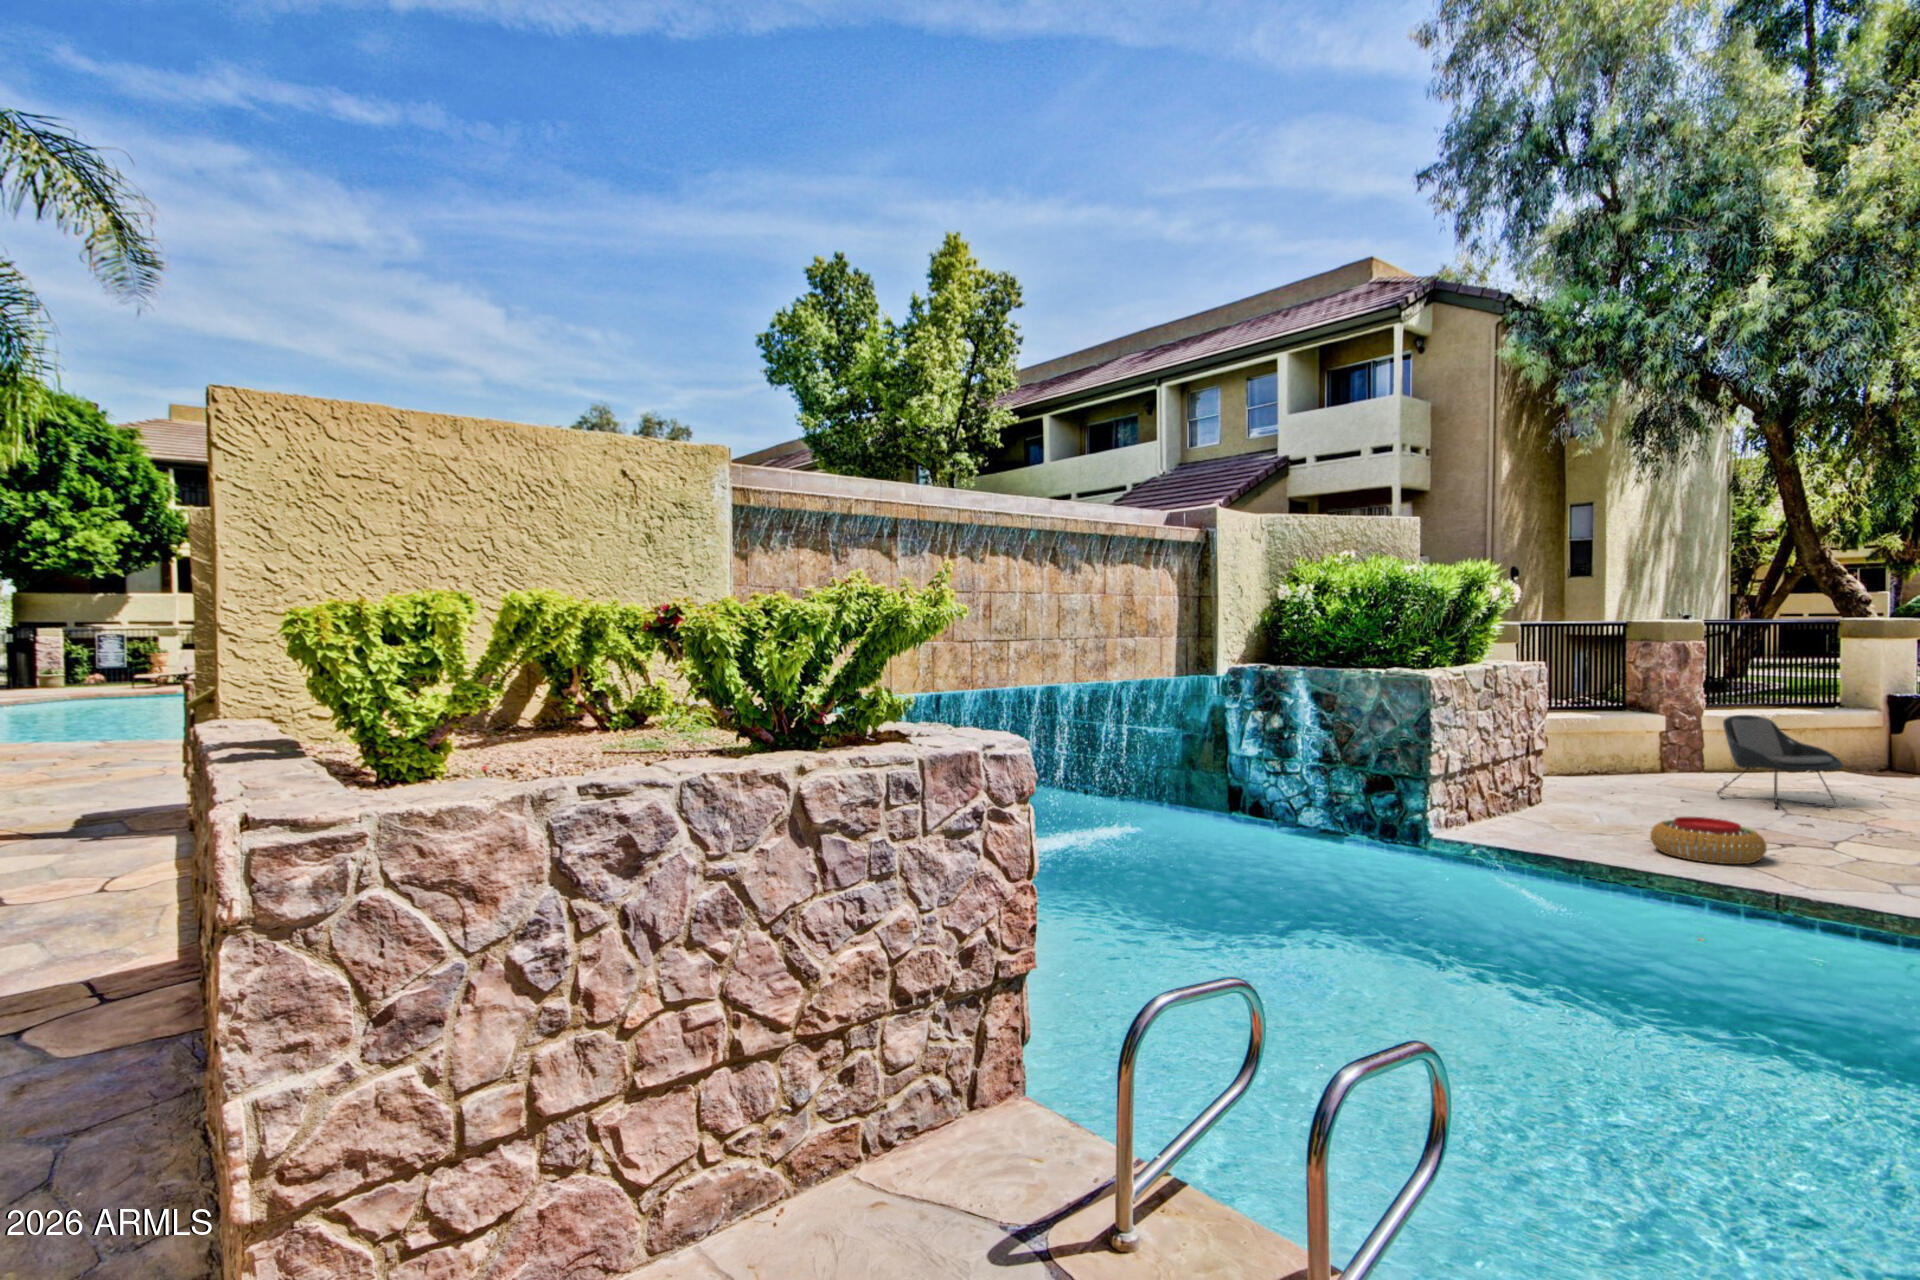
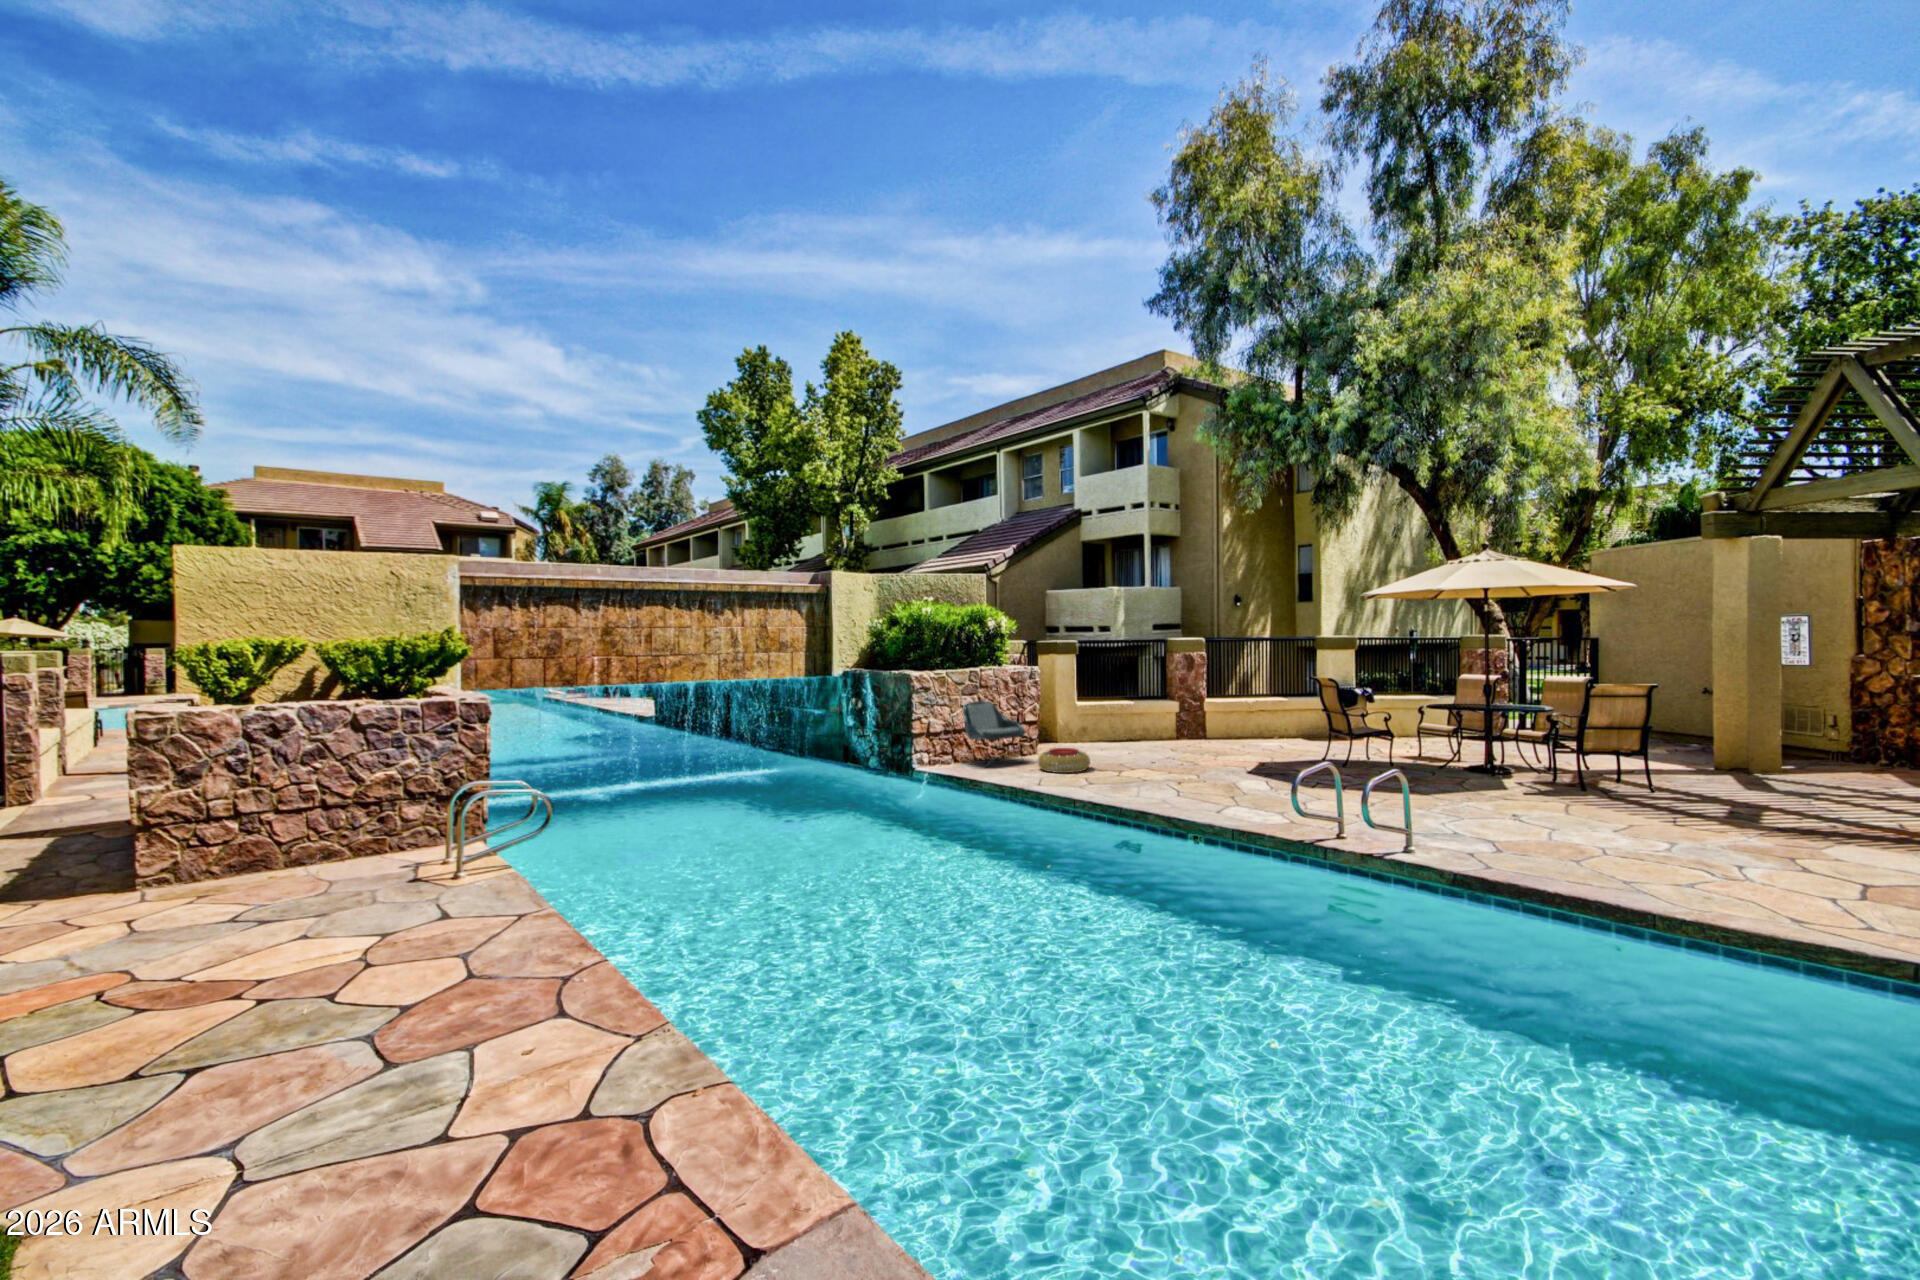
lounge chair: present [1718,715,1843,809] -> present [962,701,1026,766]

